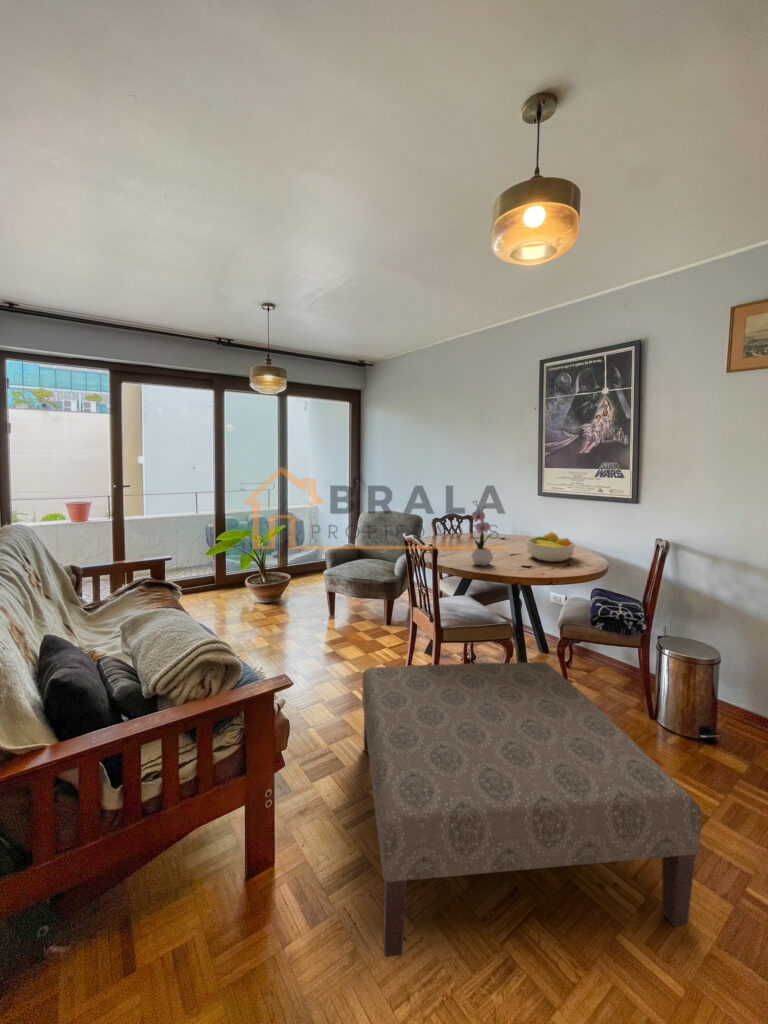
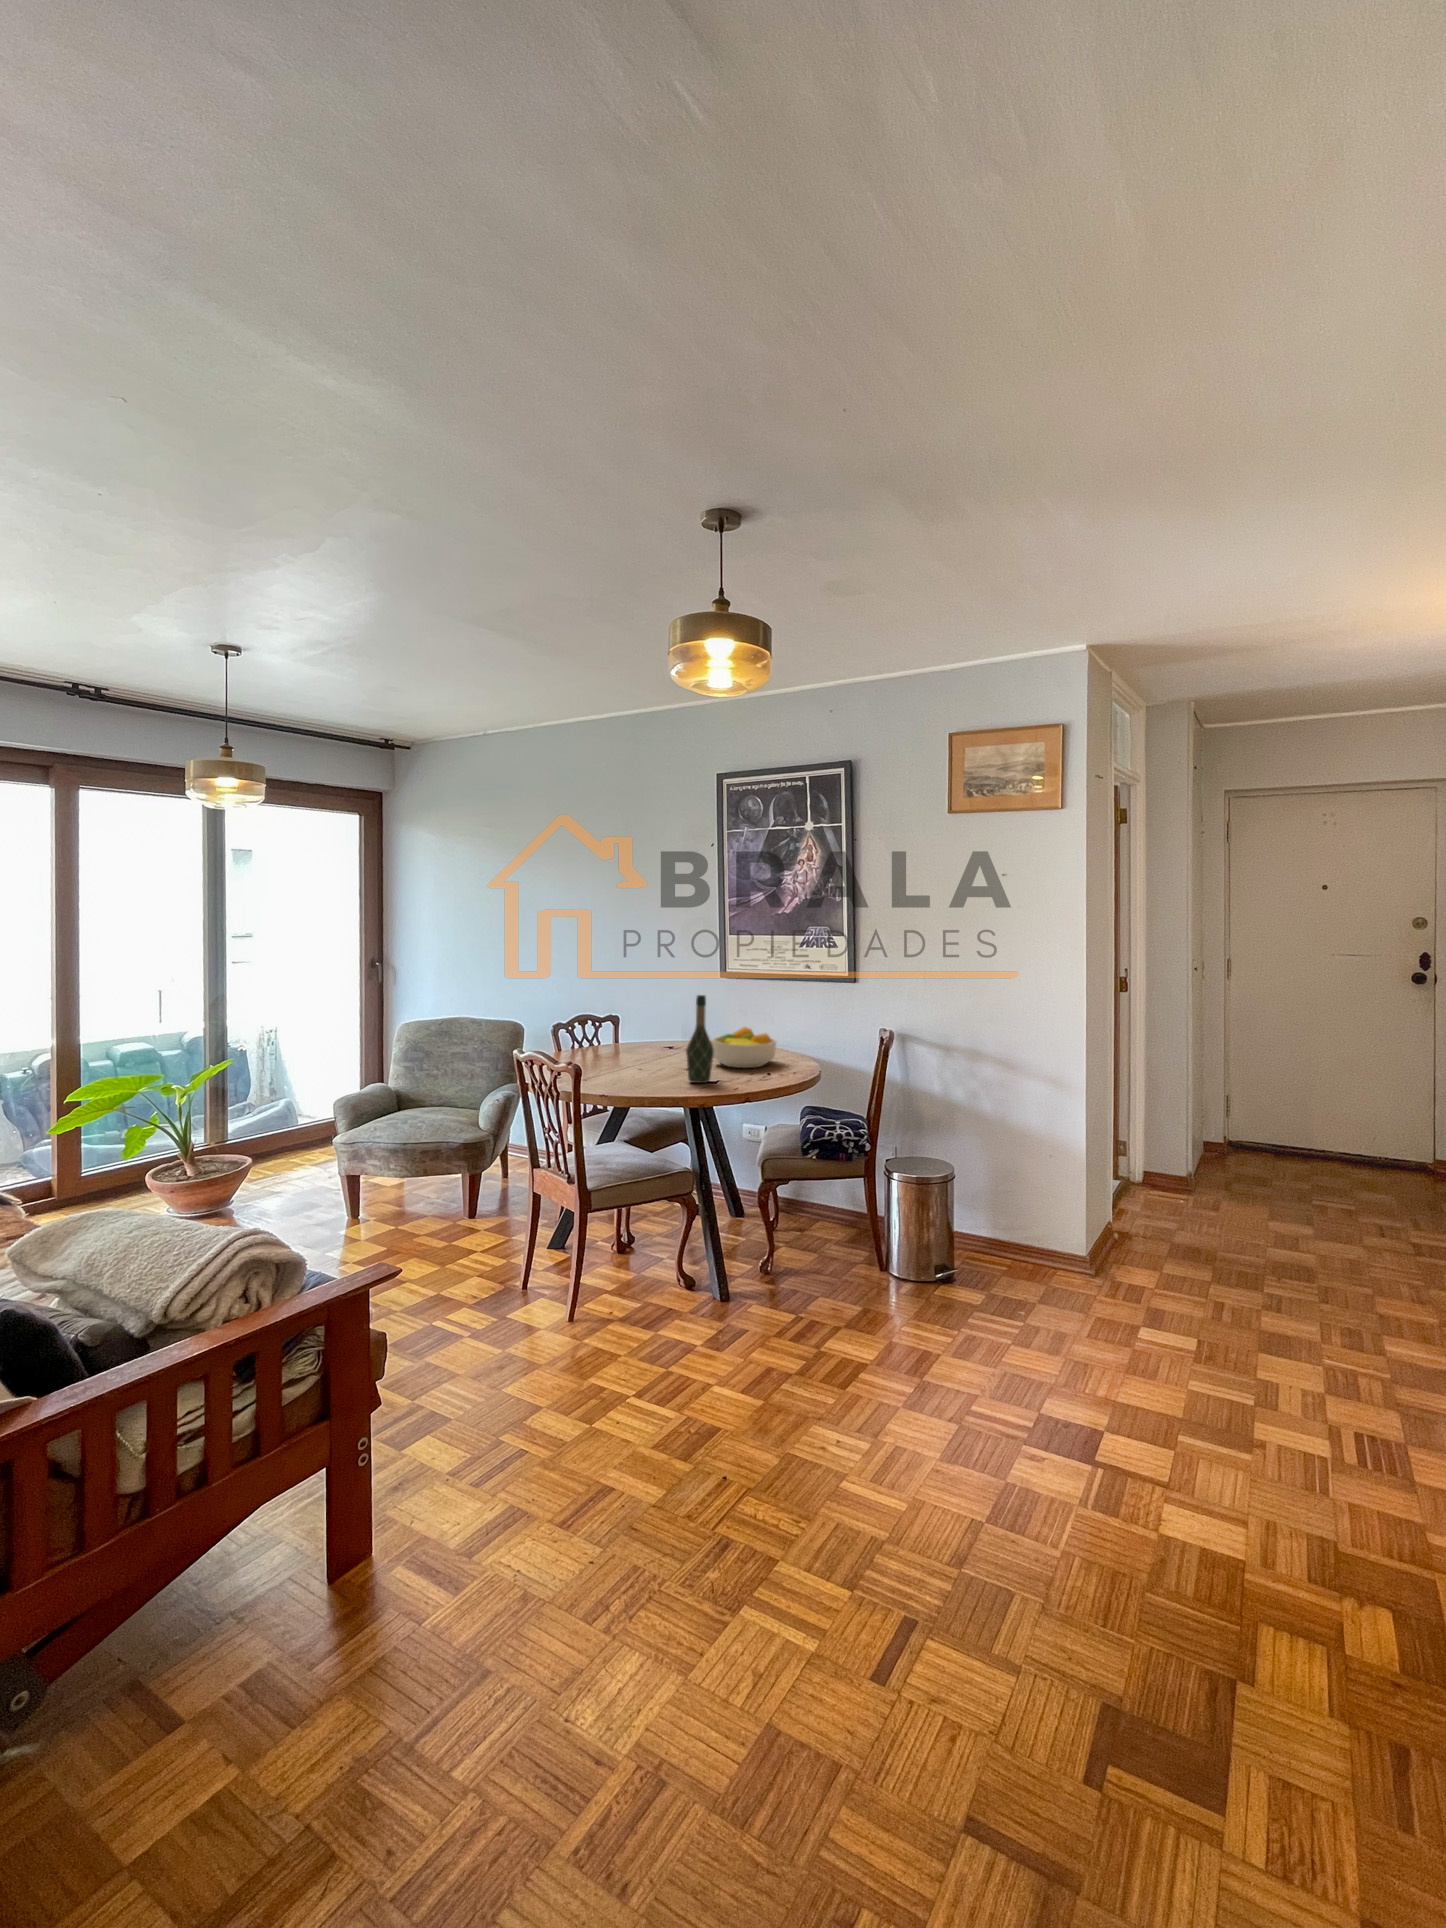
flower arrangement: present [472,501,495,566] -> none [633,981,668,1079]
wine bottle: none [507,512,527,573] -> present [686,995,714,1083]
ottoman: present [362,662,702,957] -> none [476,1207,917,1574]

